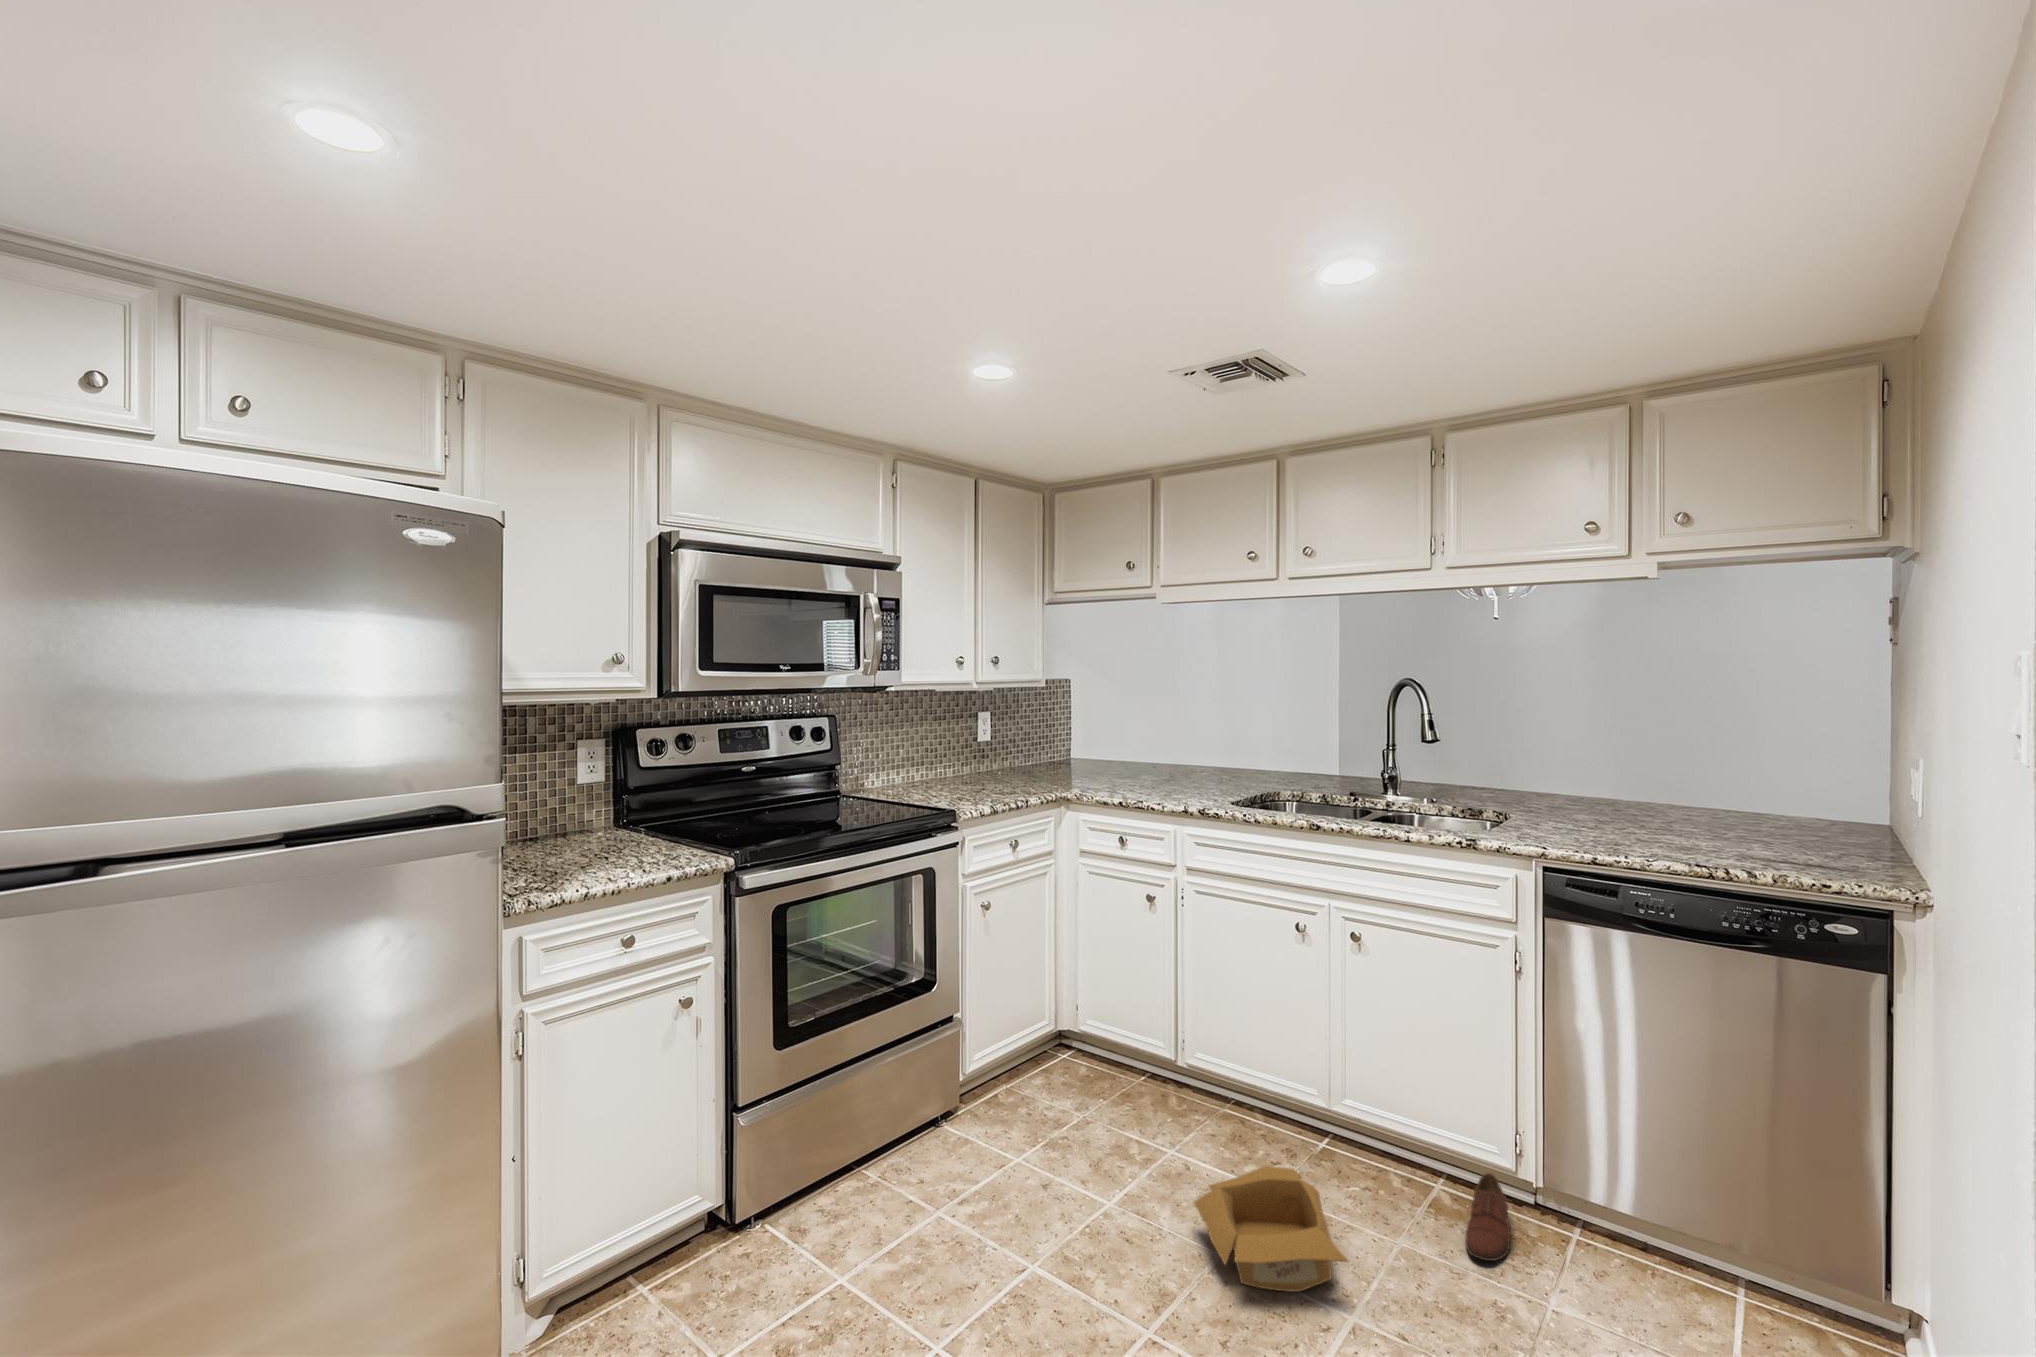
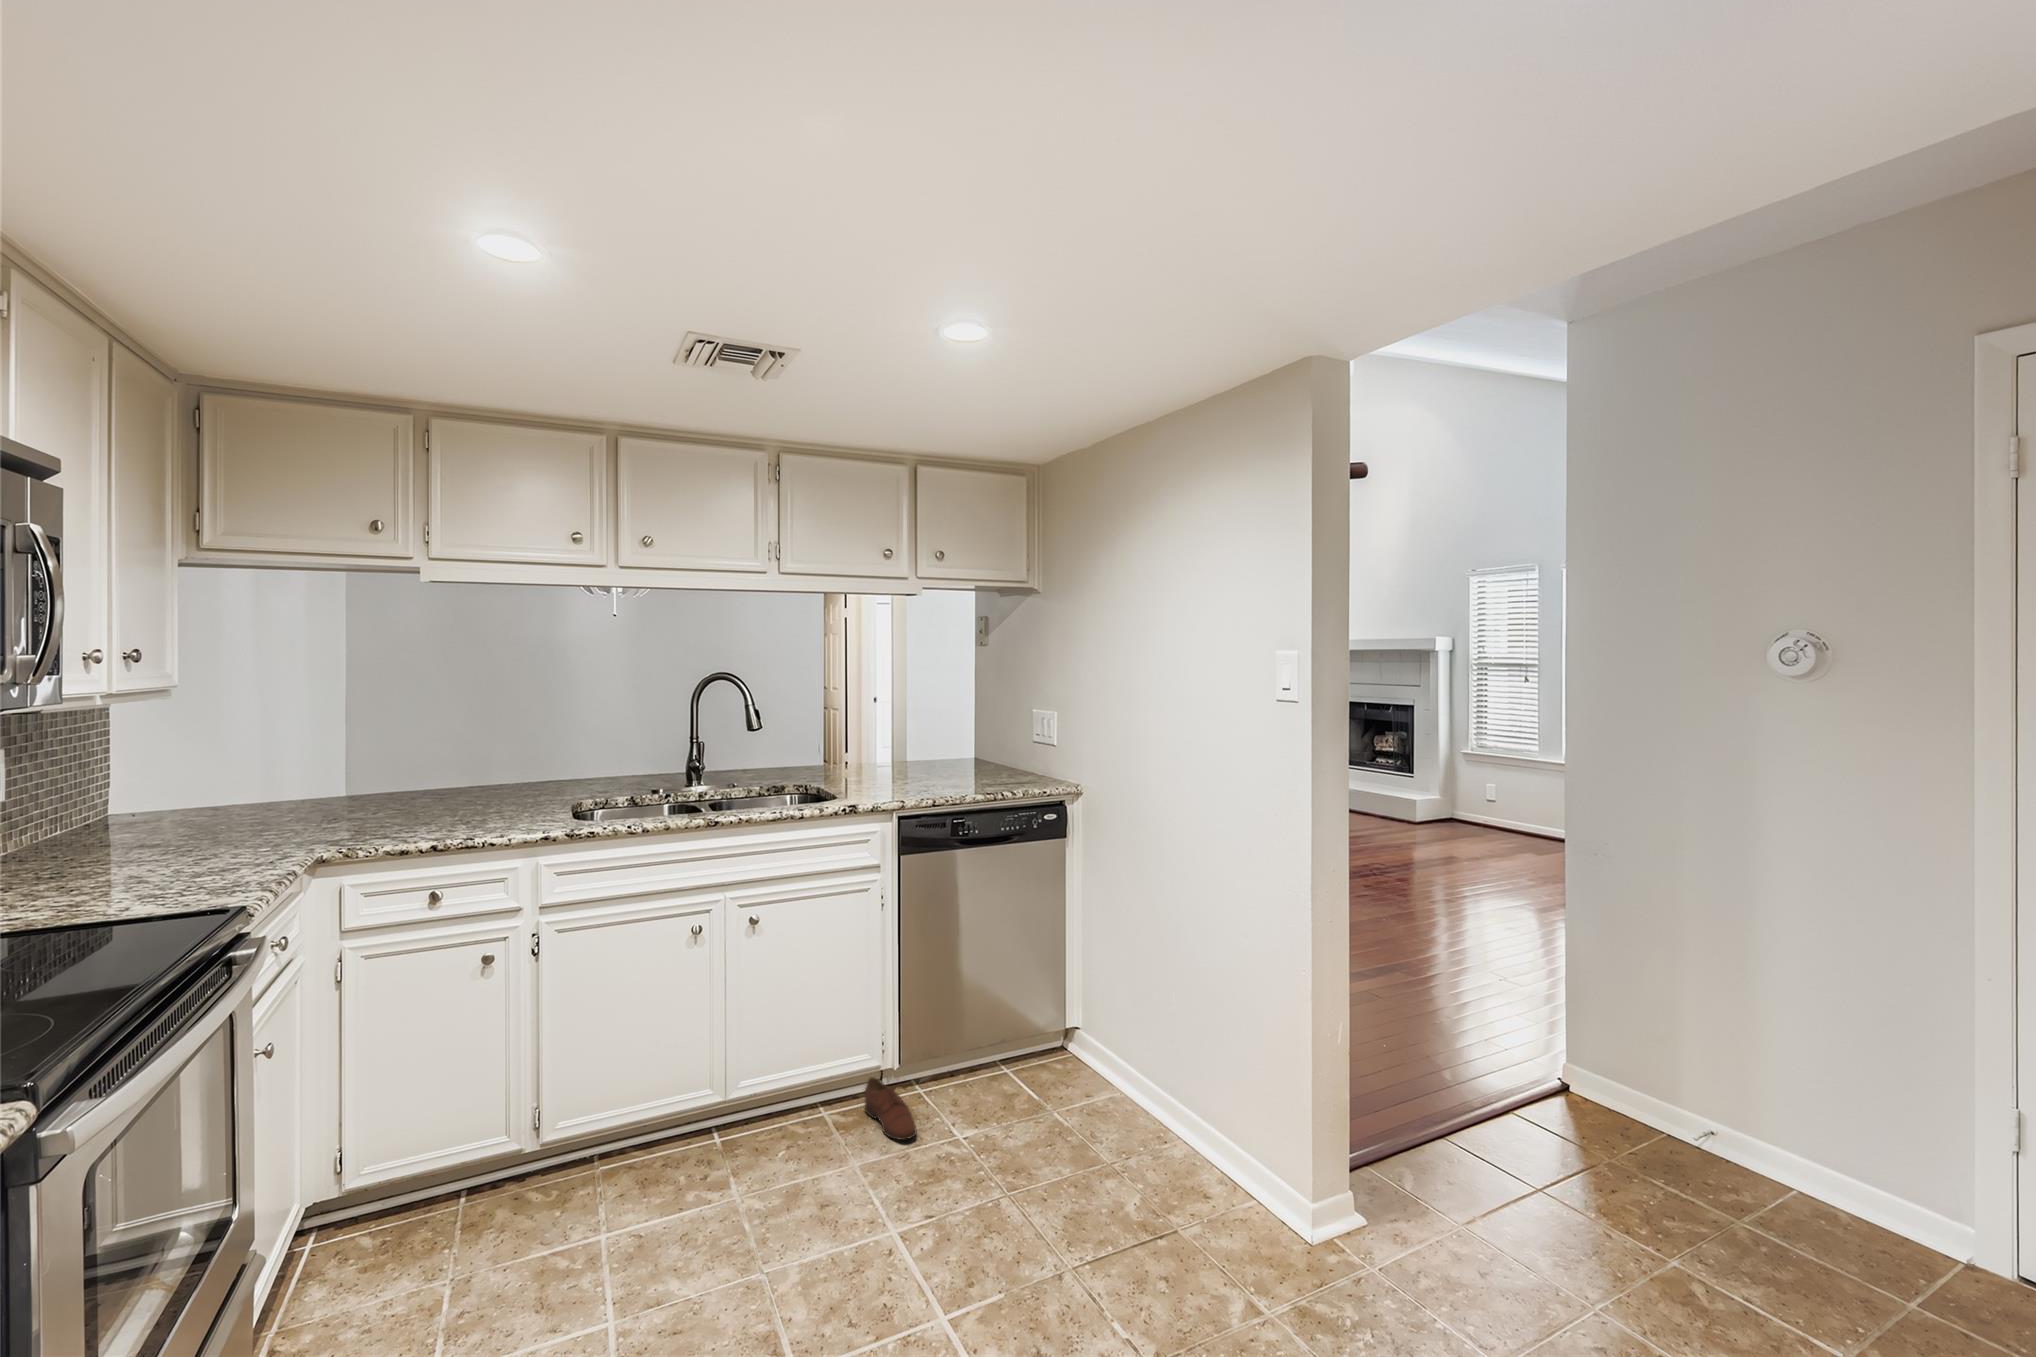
cardboard box: present [1194,1166,1348,1292] -> none [714,1156,885,1278]

